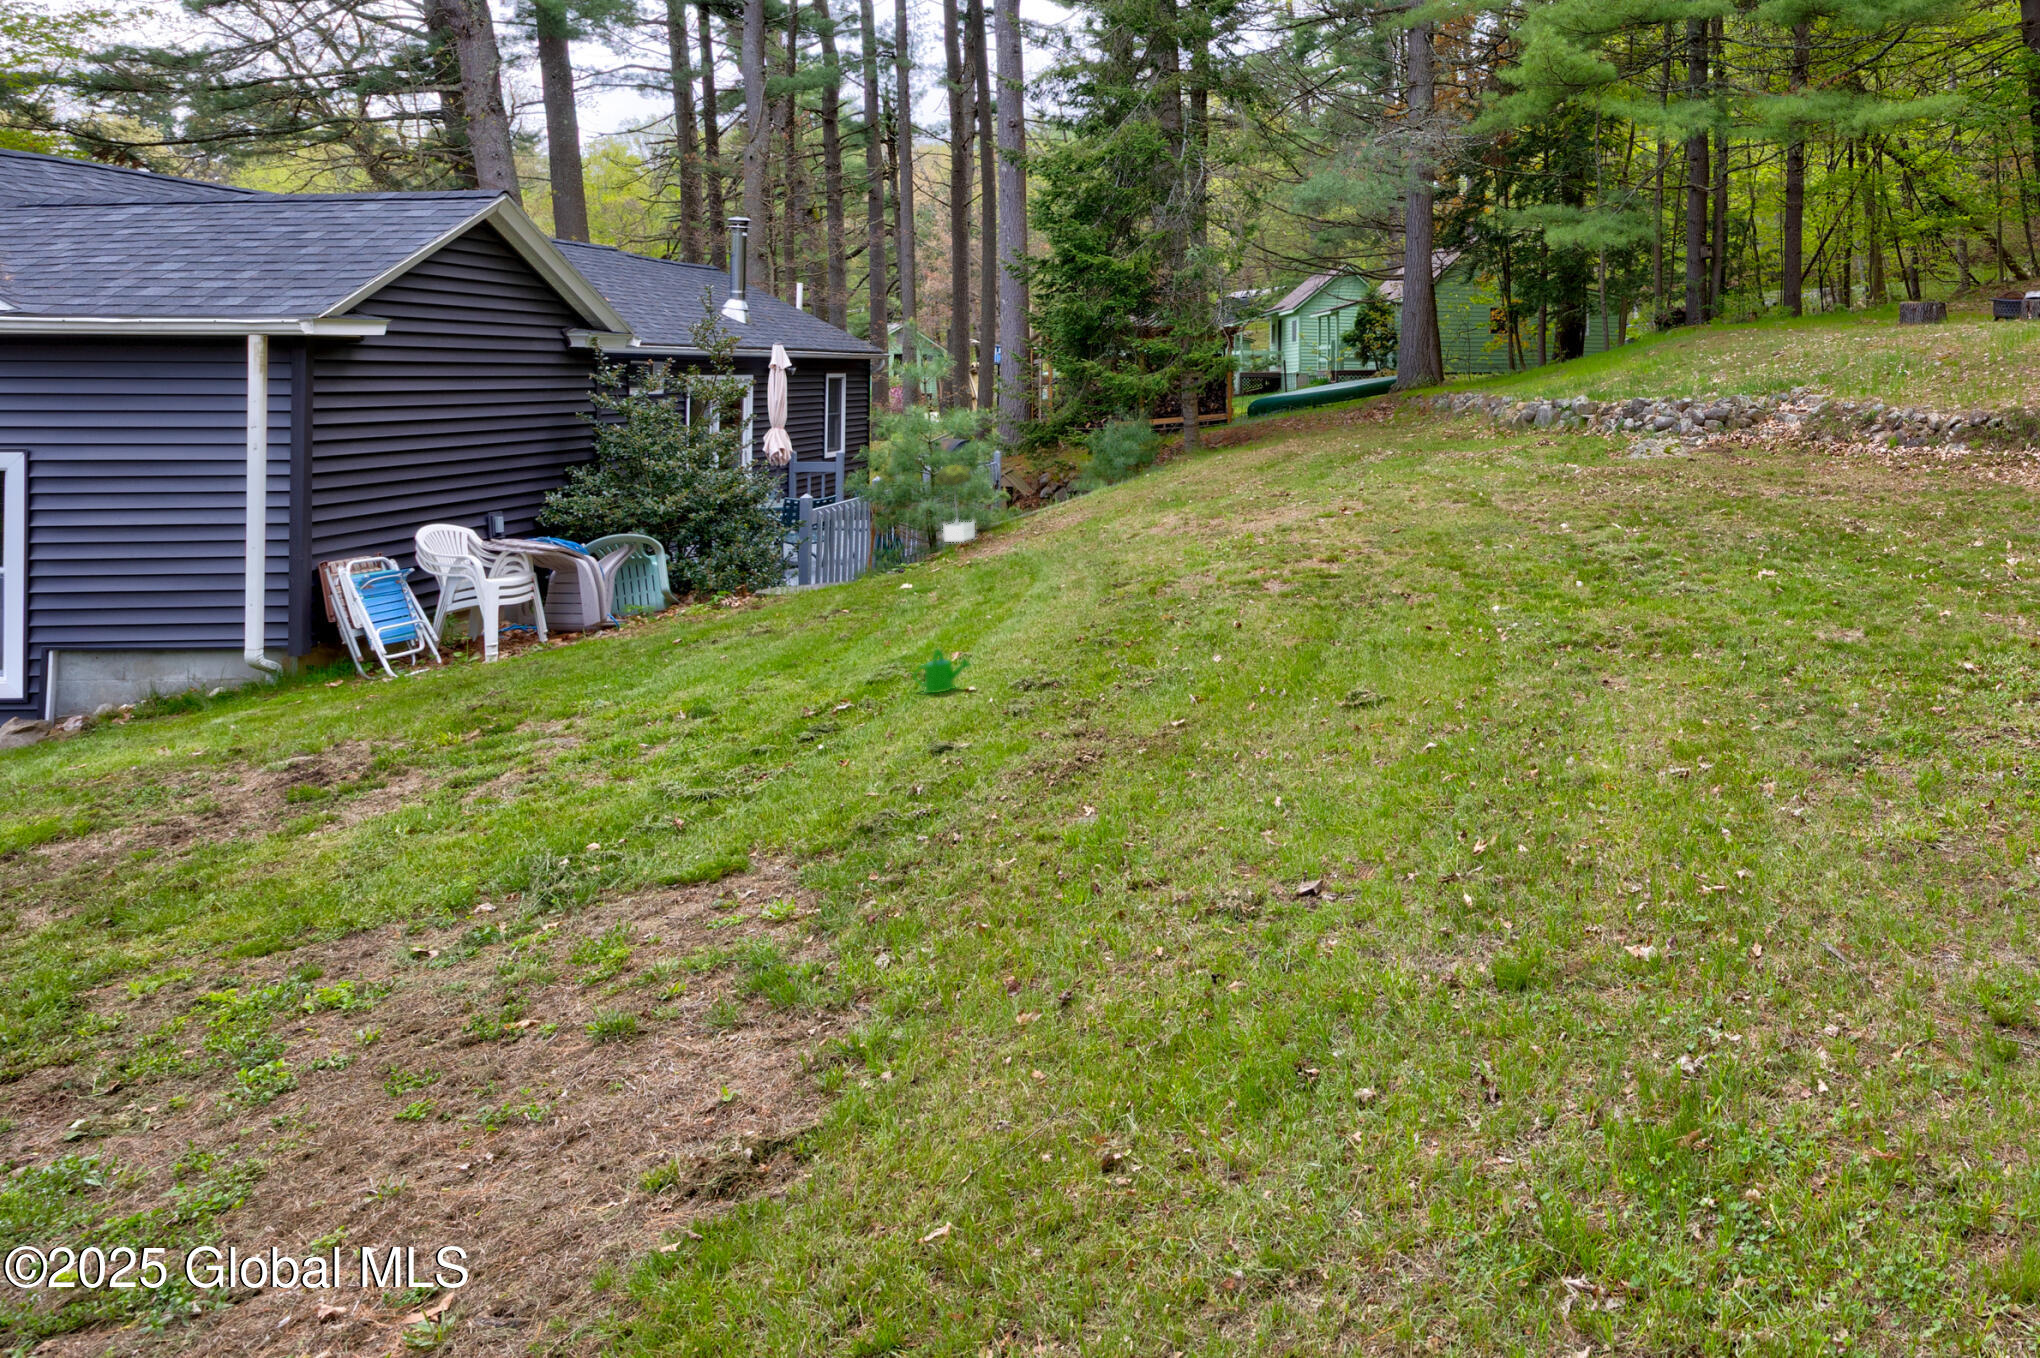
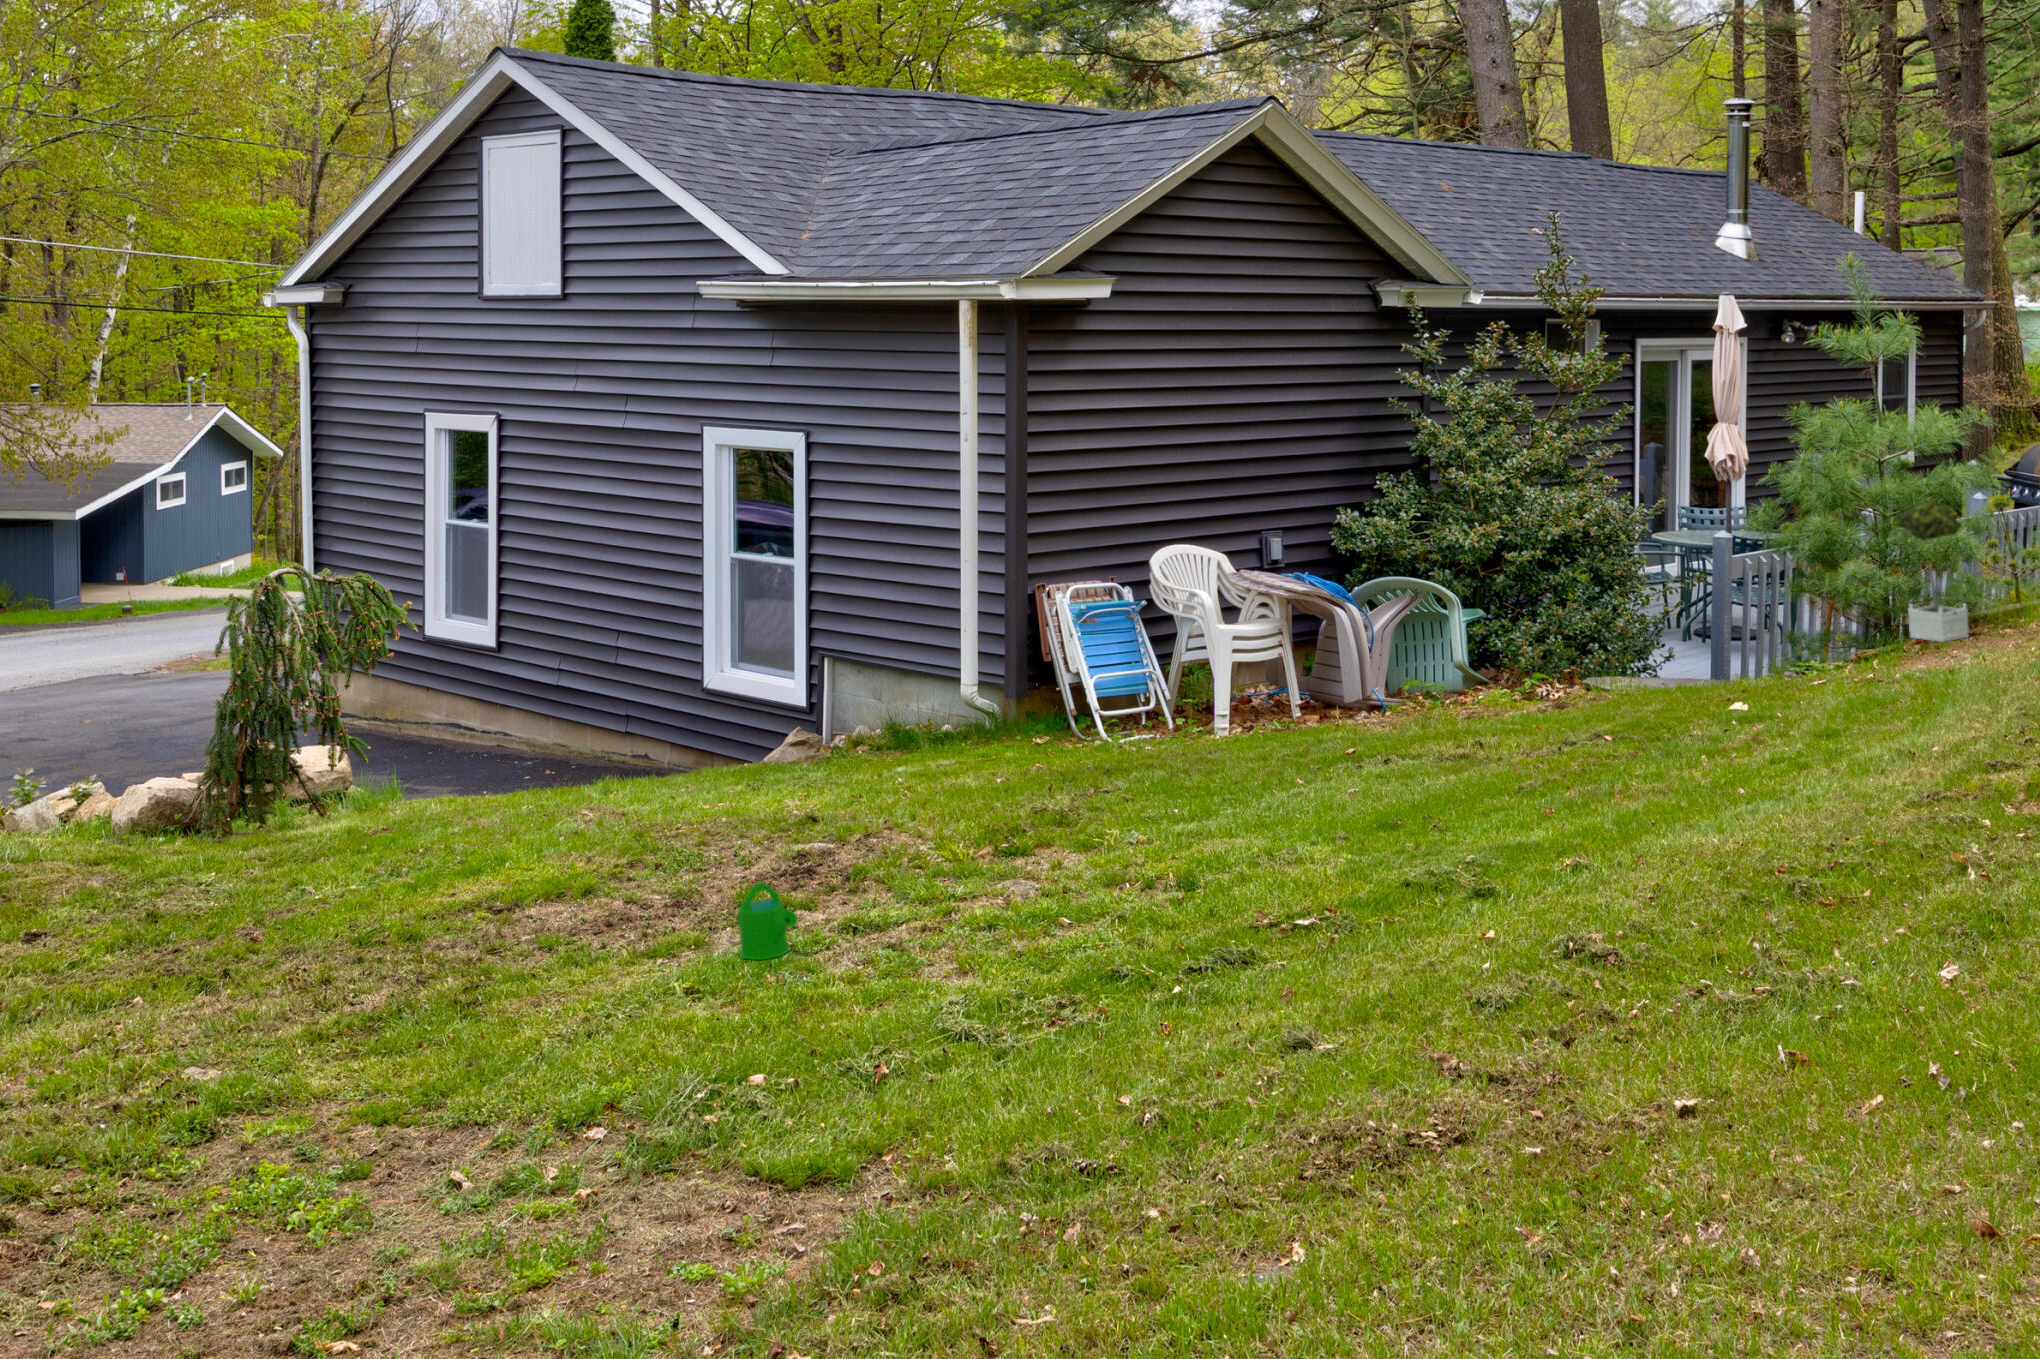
watering can: present [913,649,970,693] -> present [737,882,797,960]

